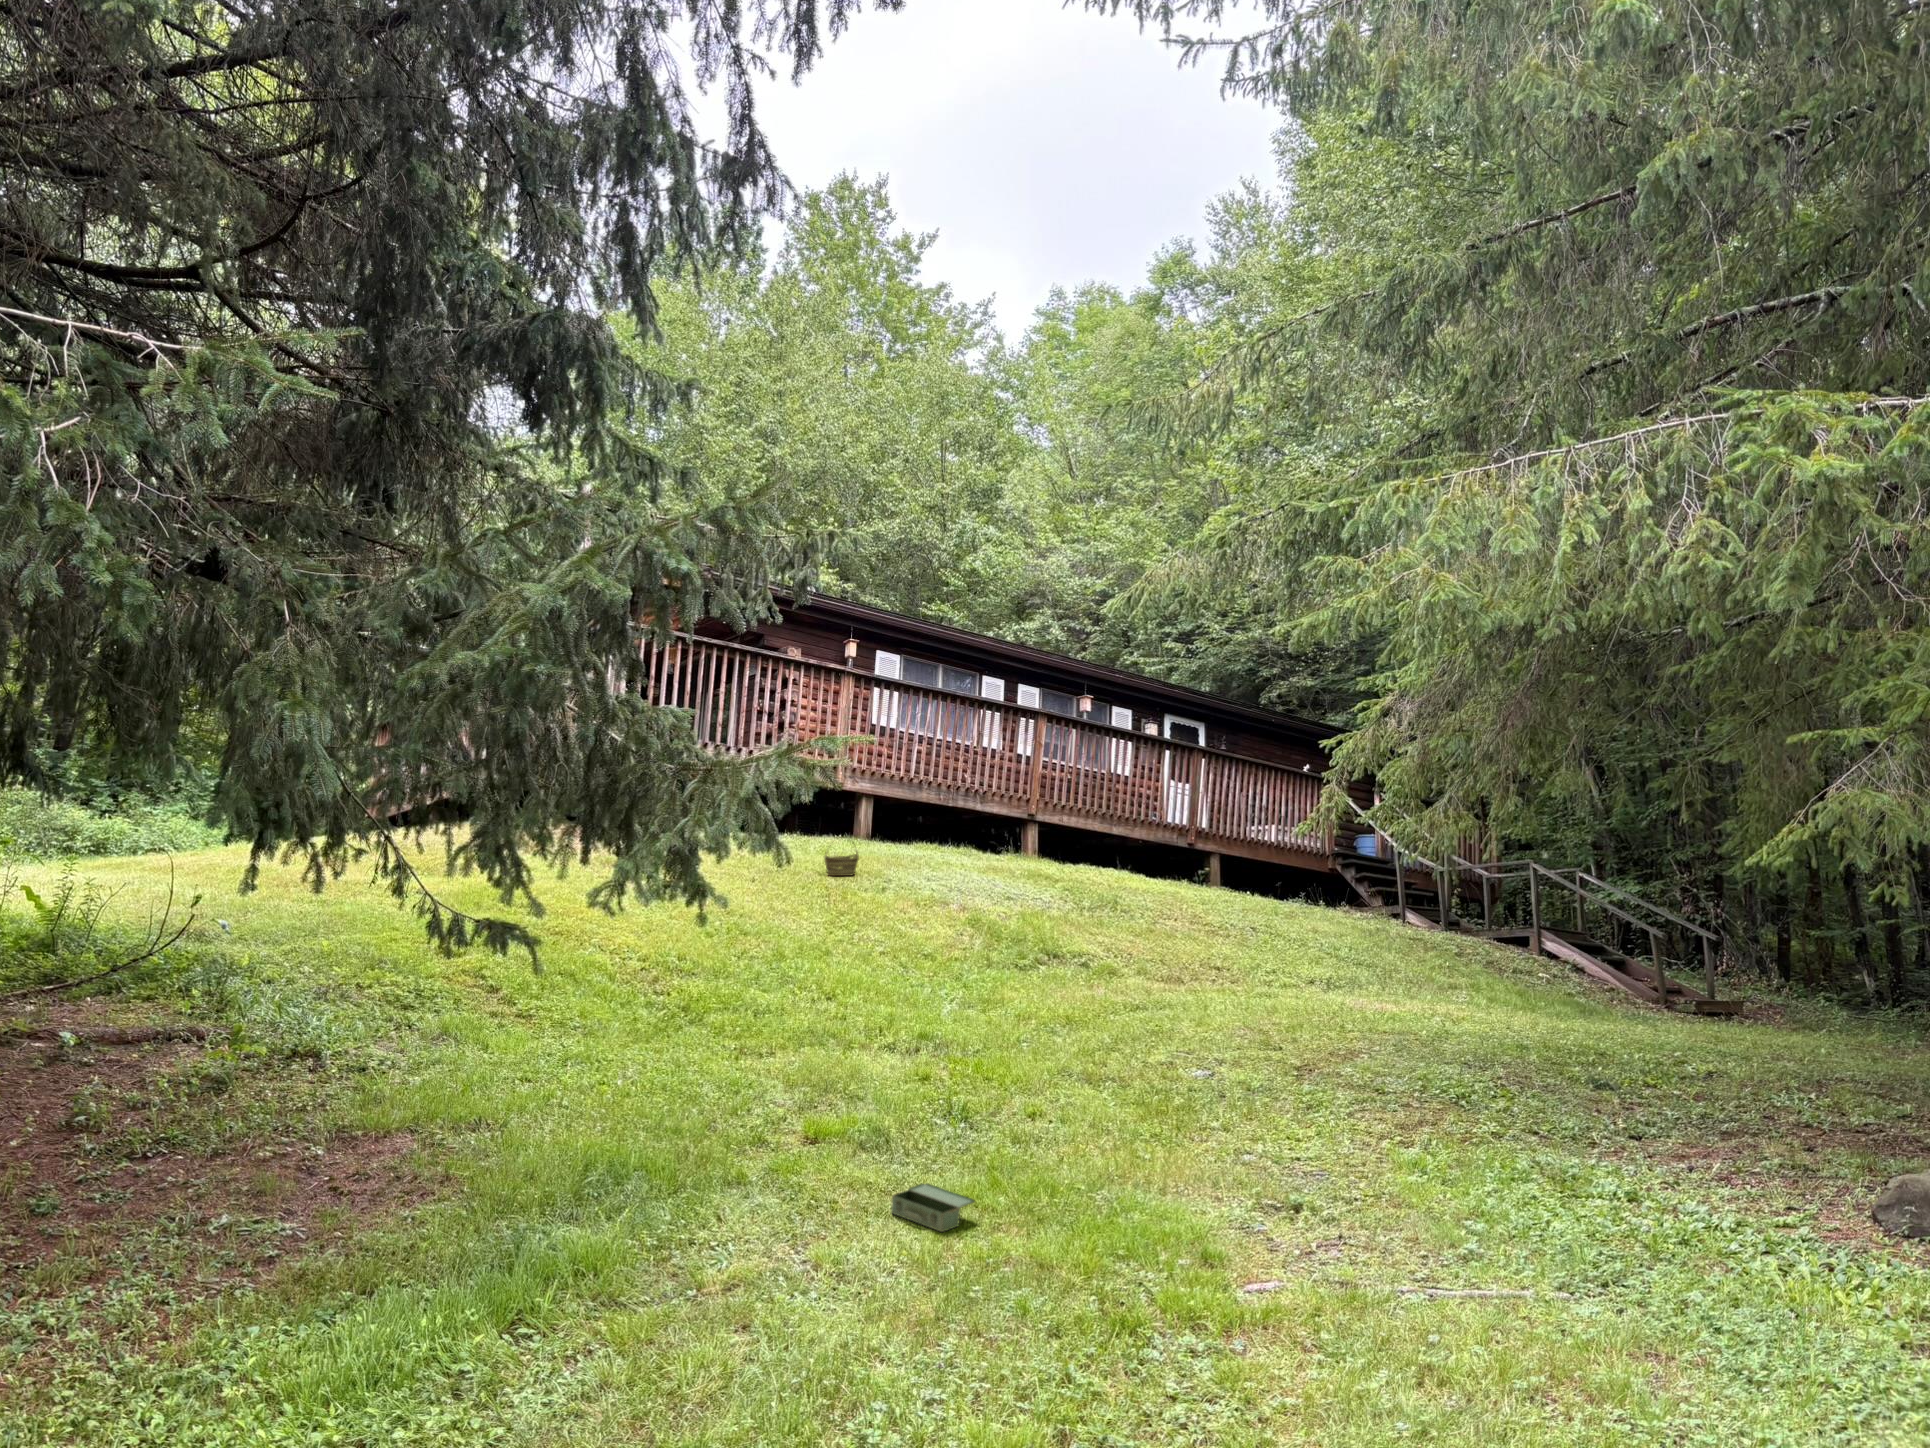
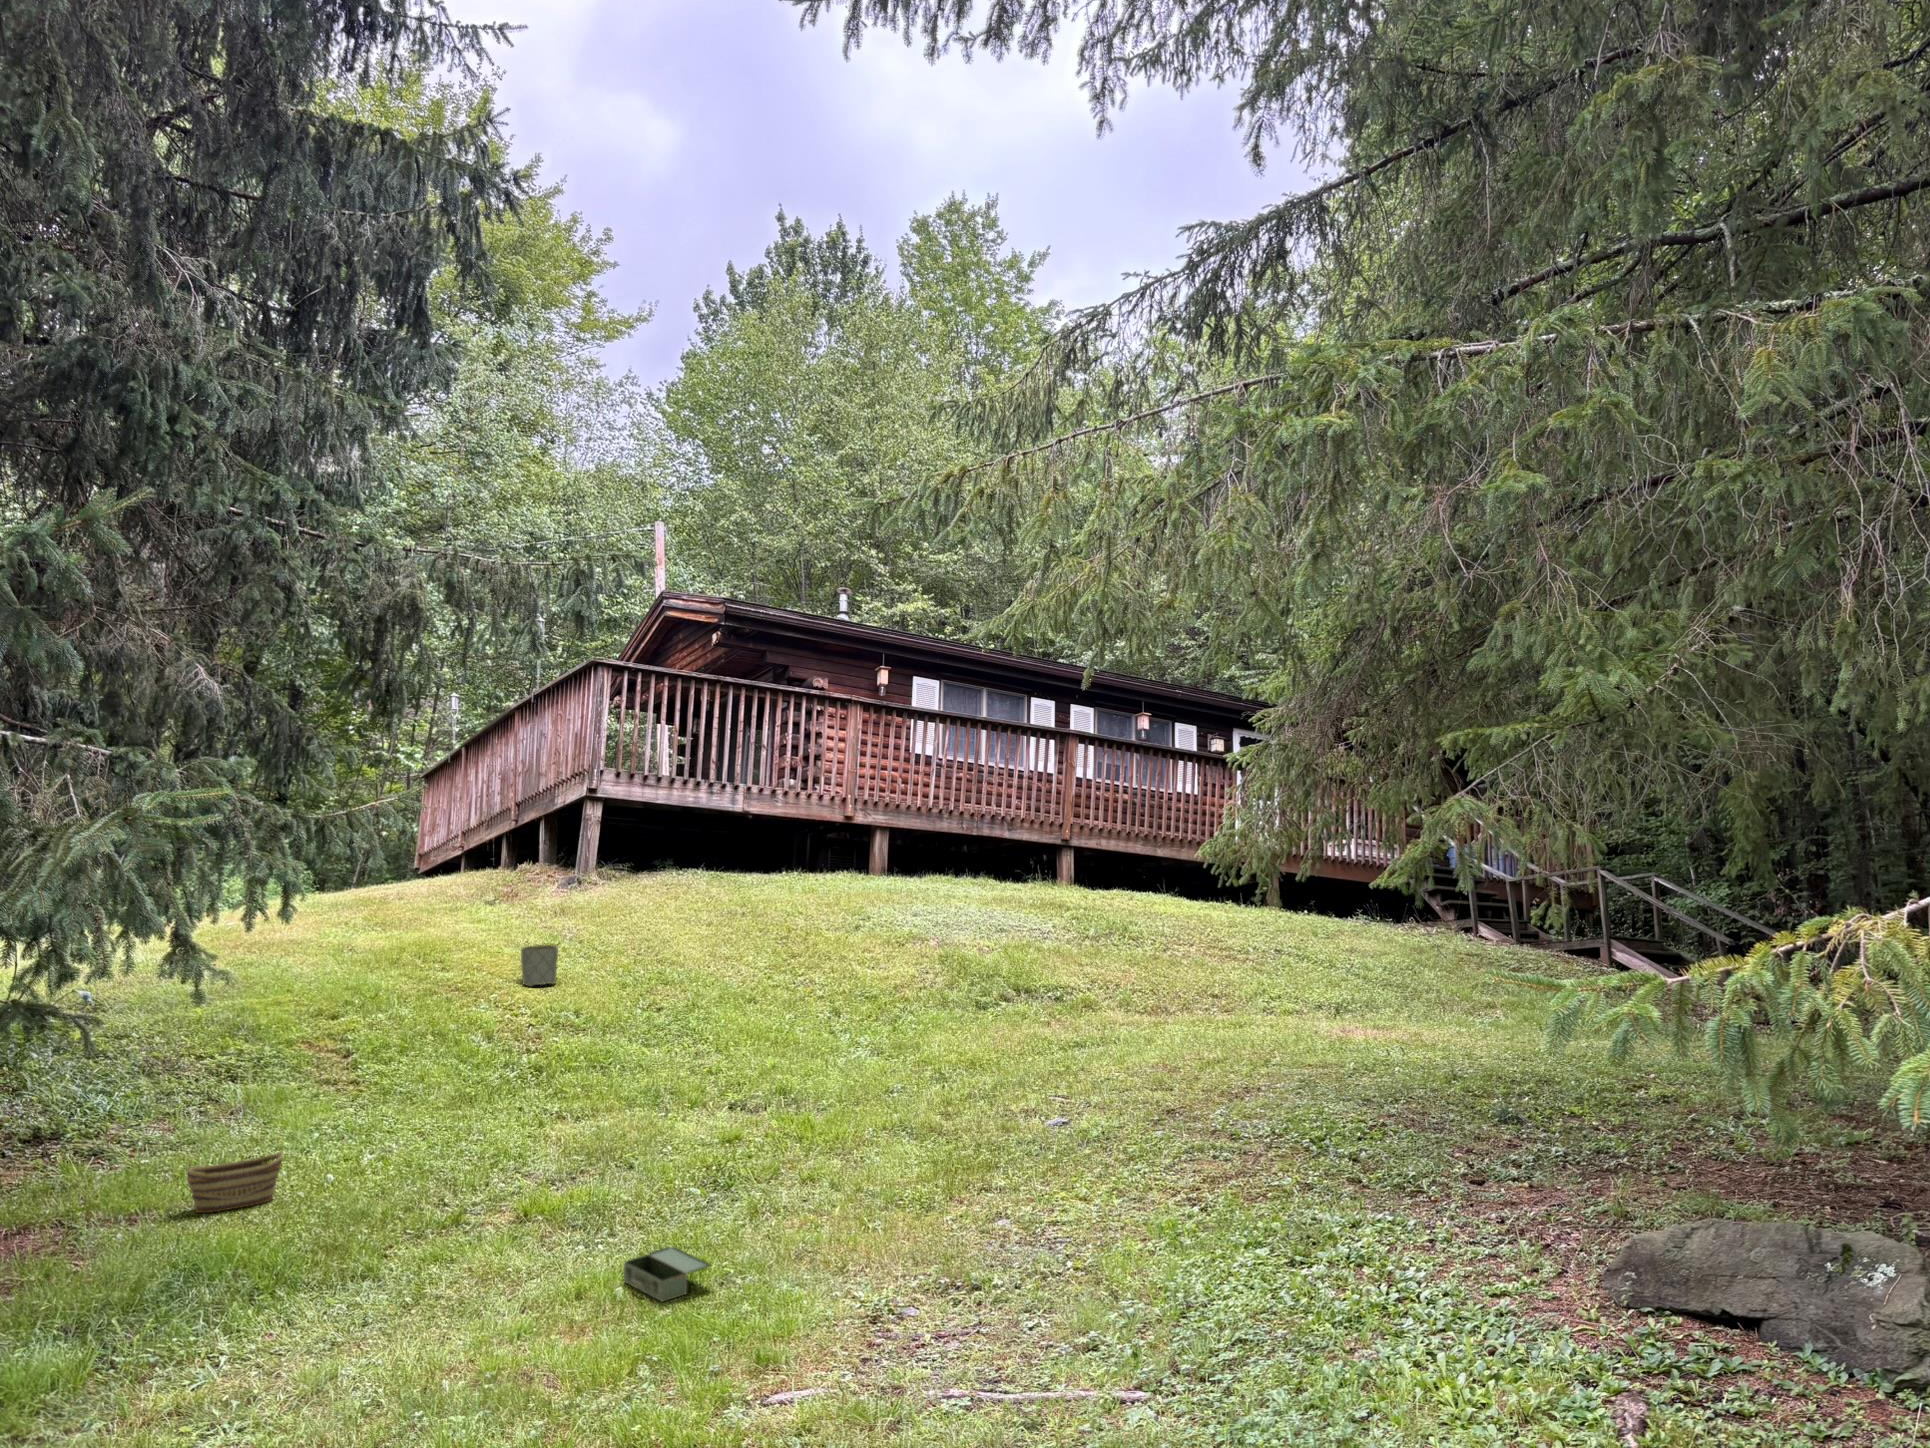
basket: present [824,844,859,876] -> present [187,1123,283,1213]
planter: none [606,897,641,936] -> present [521,945,558,987]

